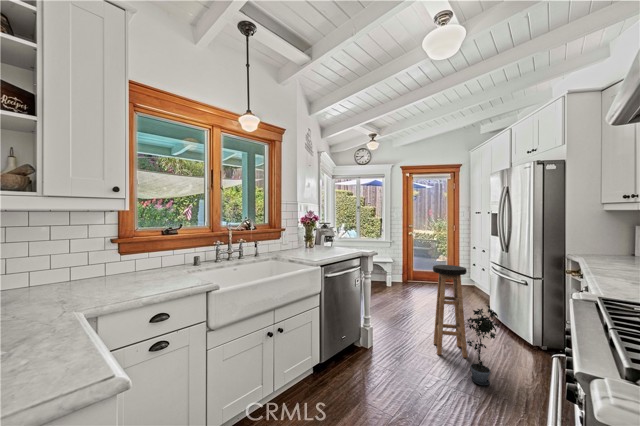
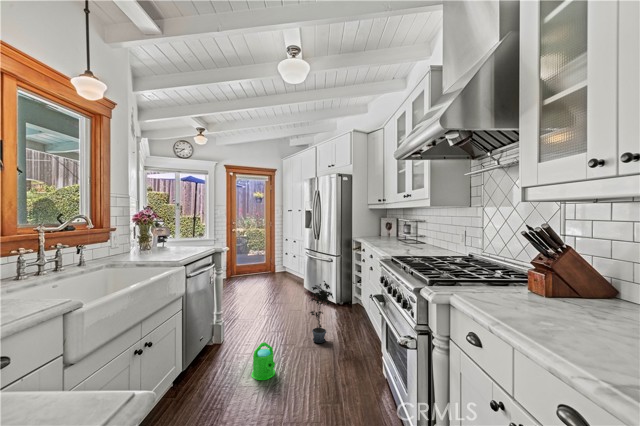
bar stool: present [433,265,467,358] -> none [276,254,304,331]
watering can: none [381,360,408,403] -> present [252,342,275,380]

